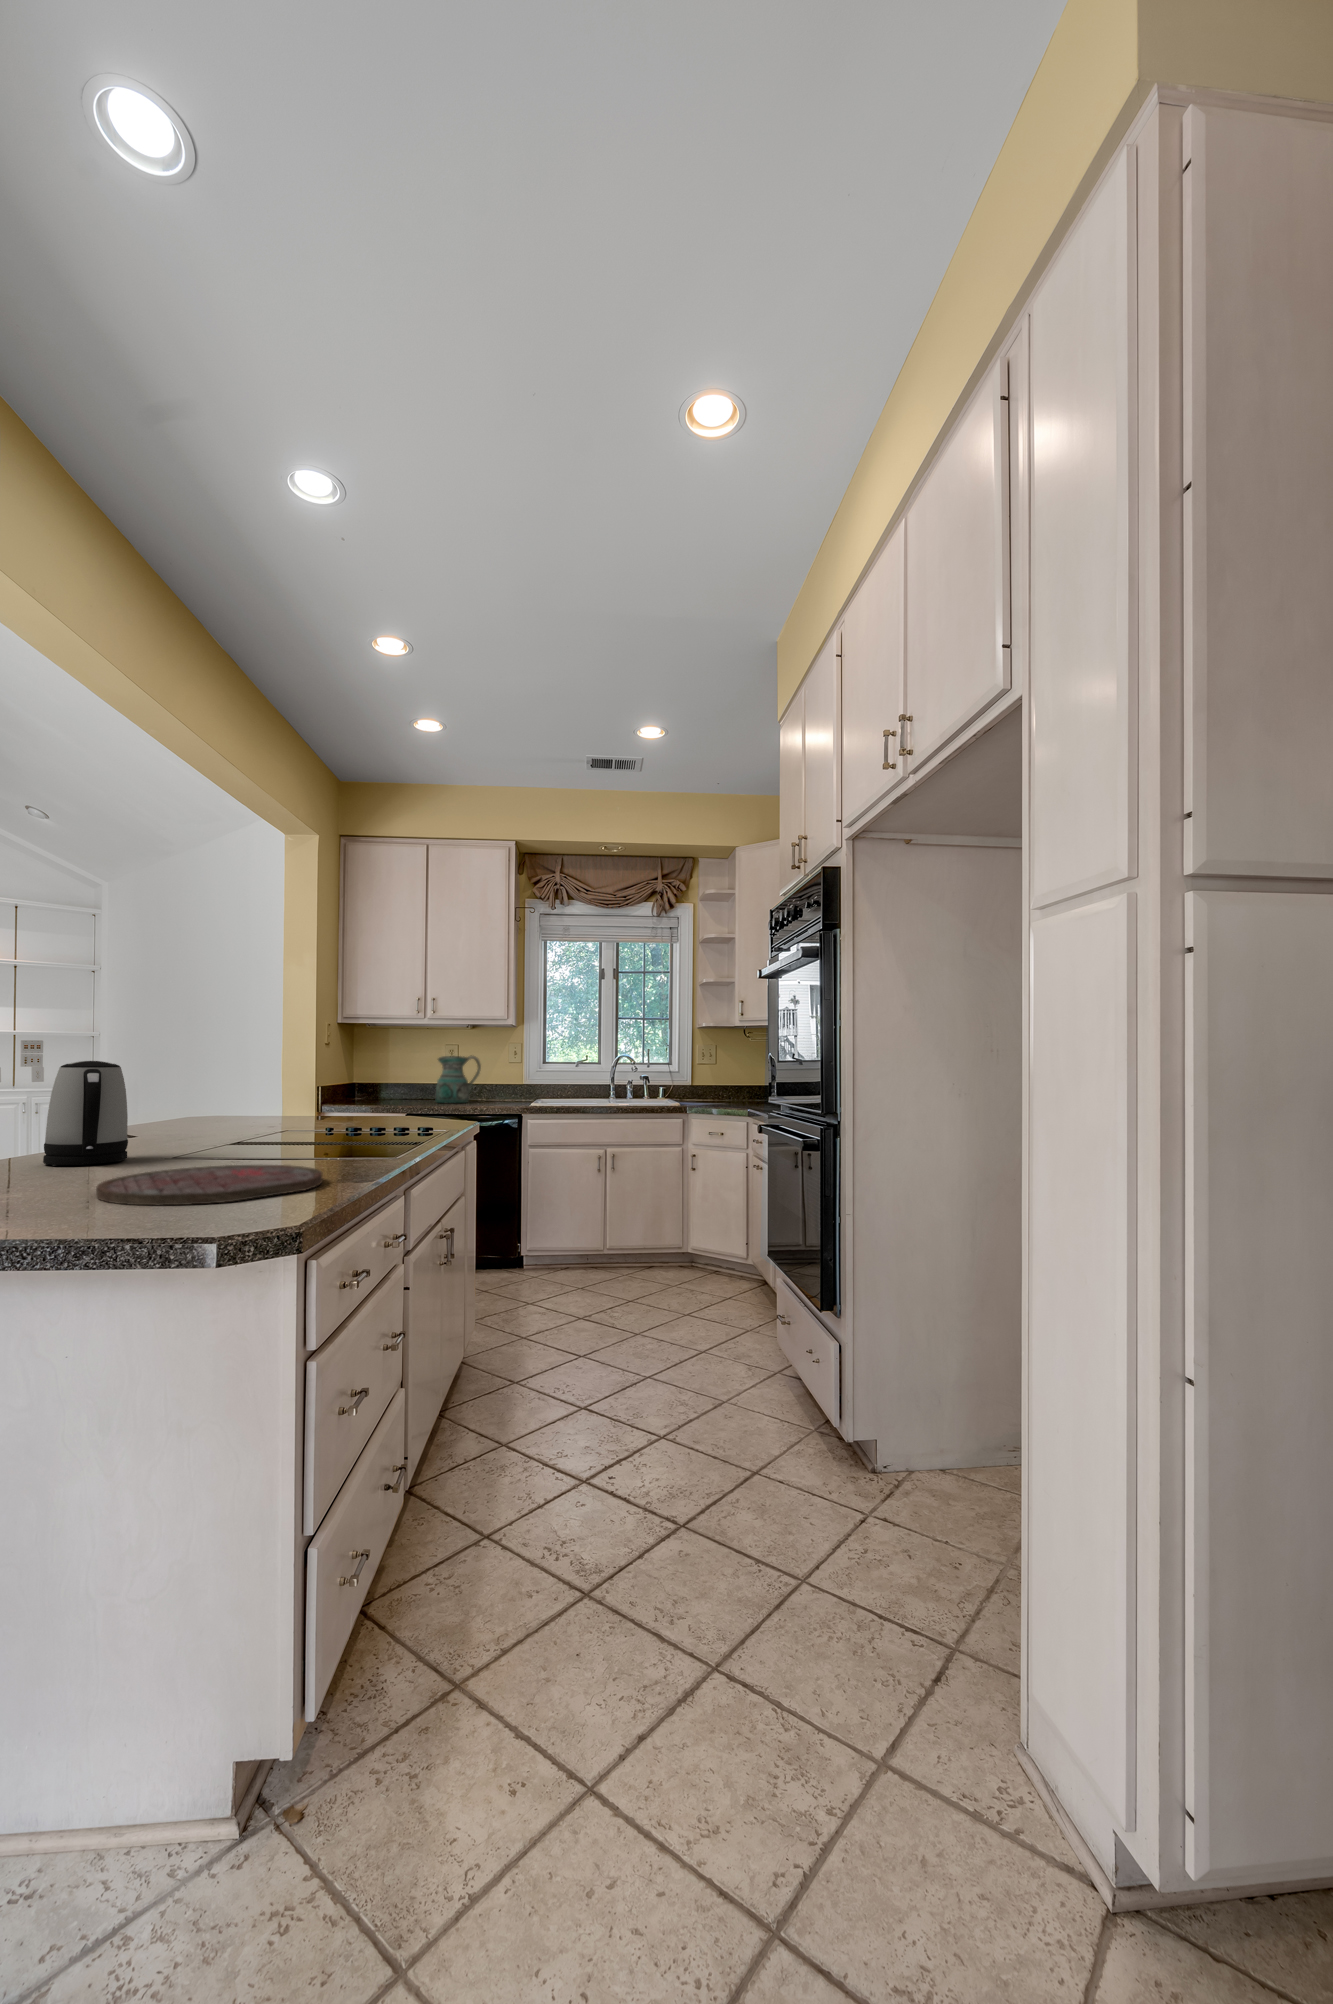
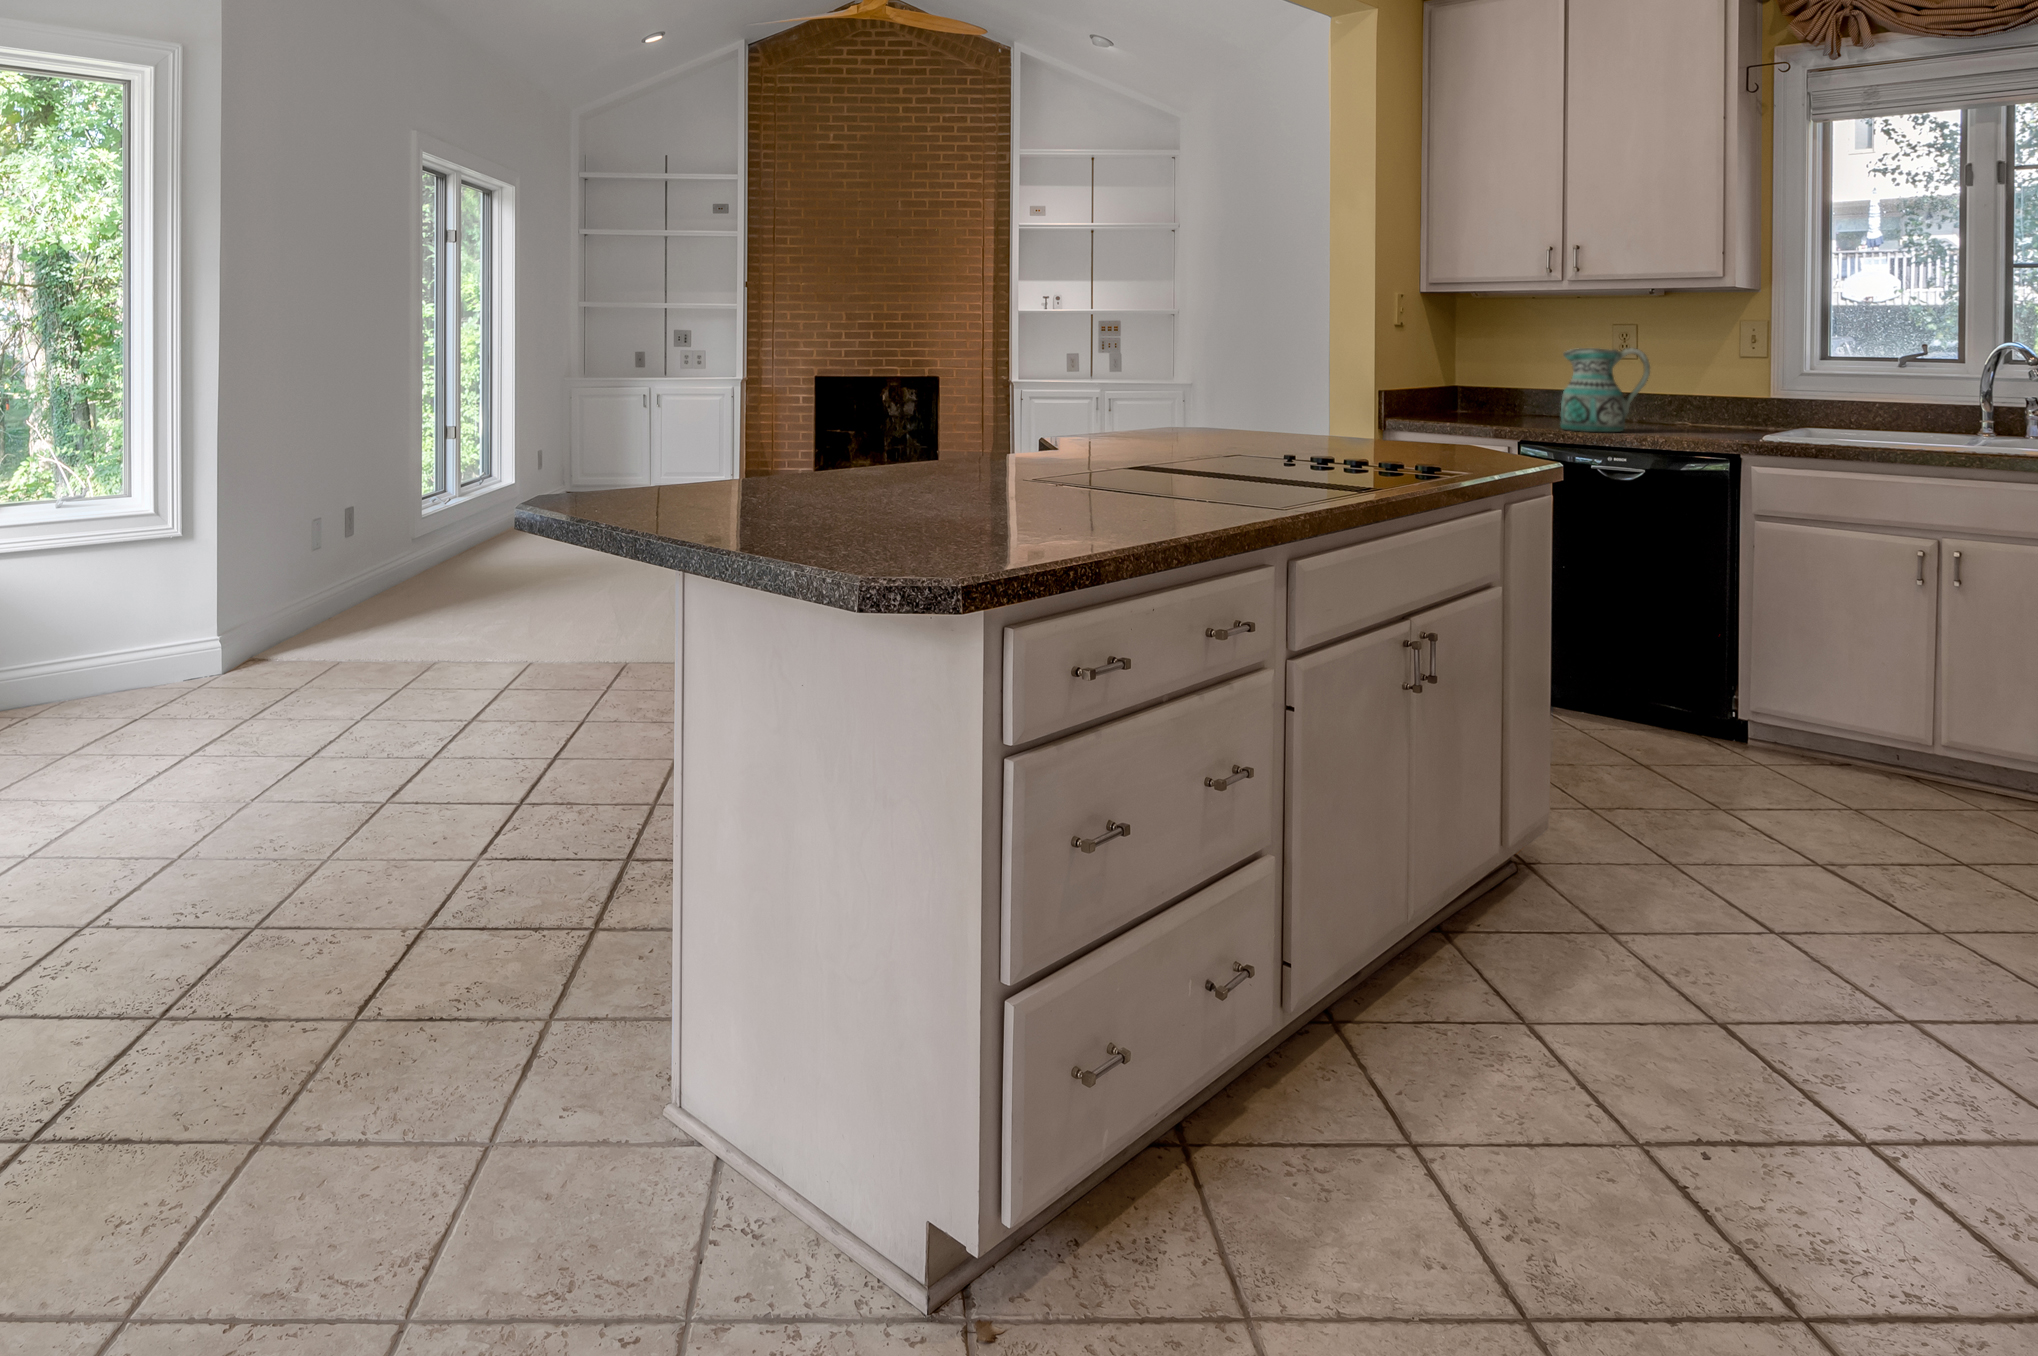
kettle: present [43,1061,128,1166] -> none [882,355,965,479]
cutting board: present [96,1165,322,1205] -> none [839,493,1093,540]

